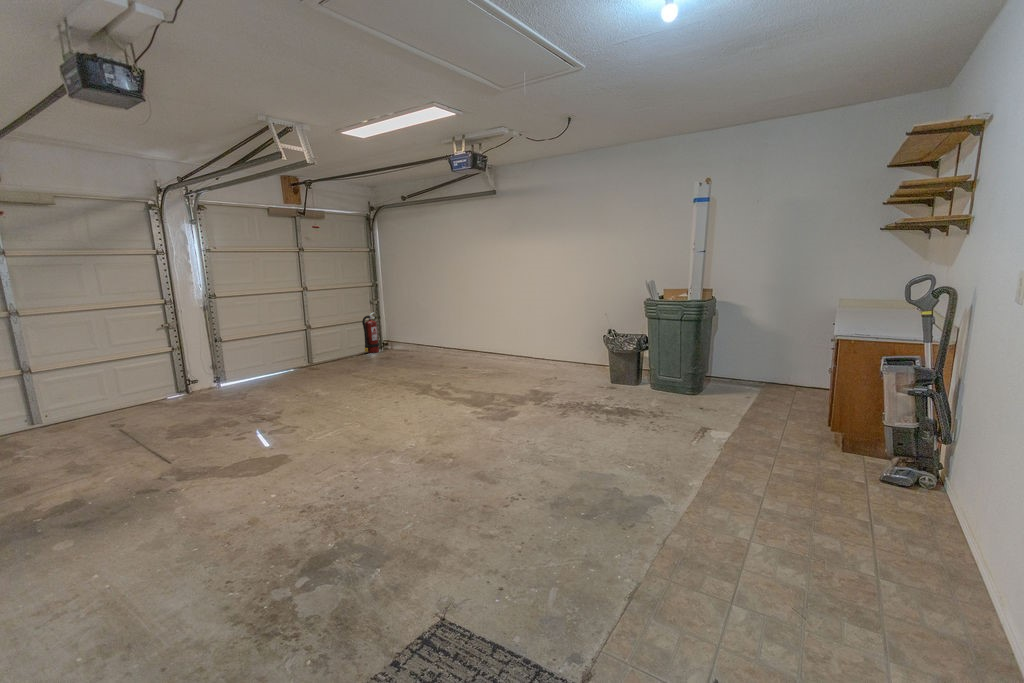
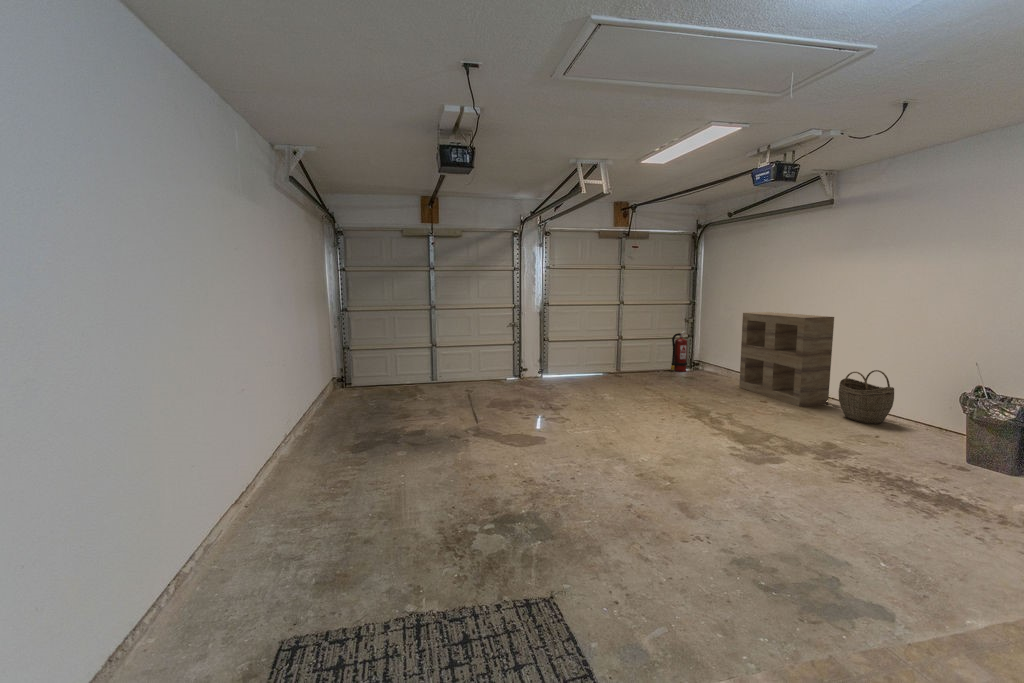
shelving unit: none [430,289,503,364] -> present [739,312,834,406]
woven basket: none [514,327,548,368] -> present [839,370,894,424]

